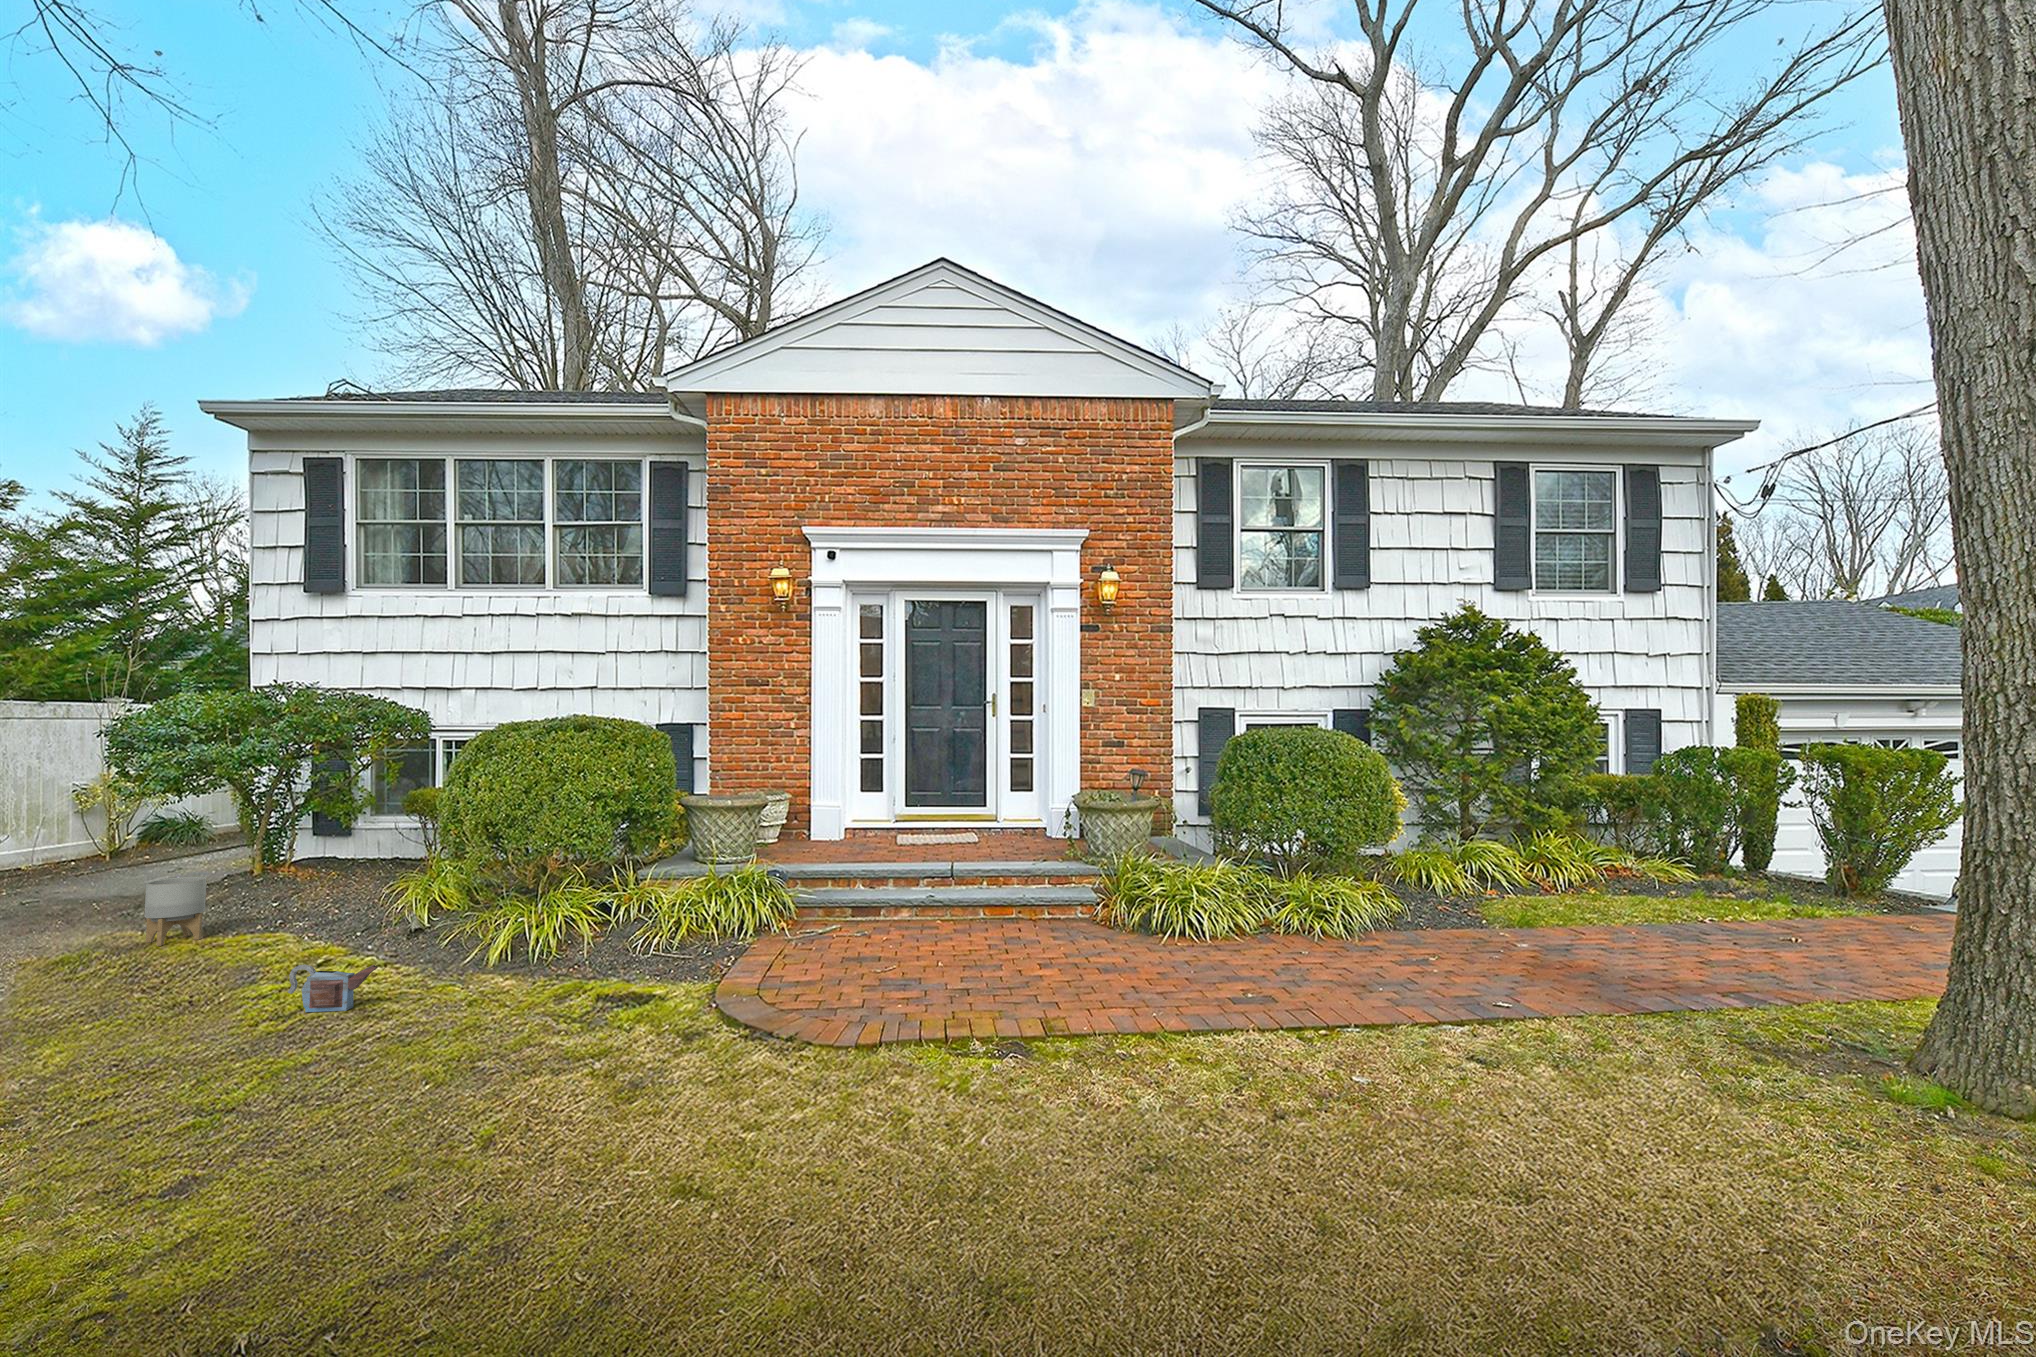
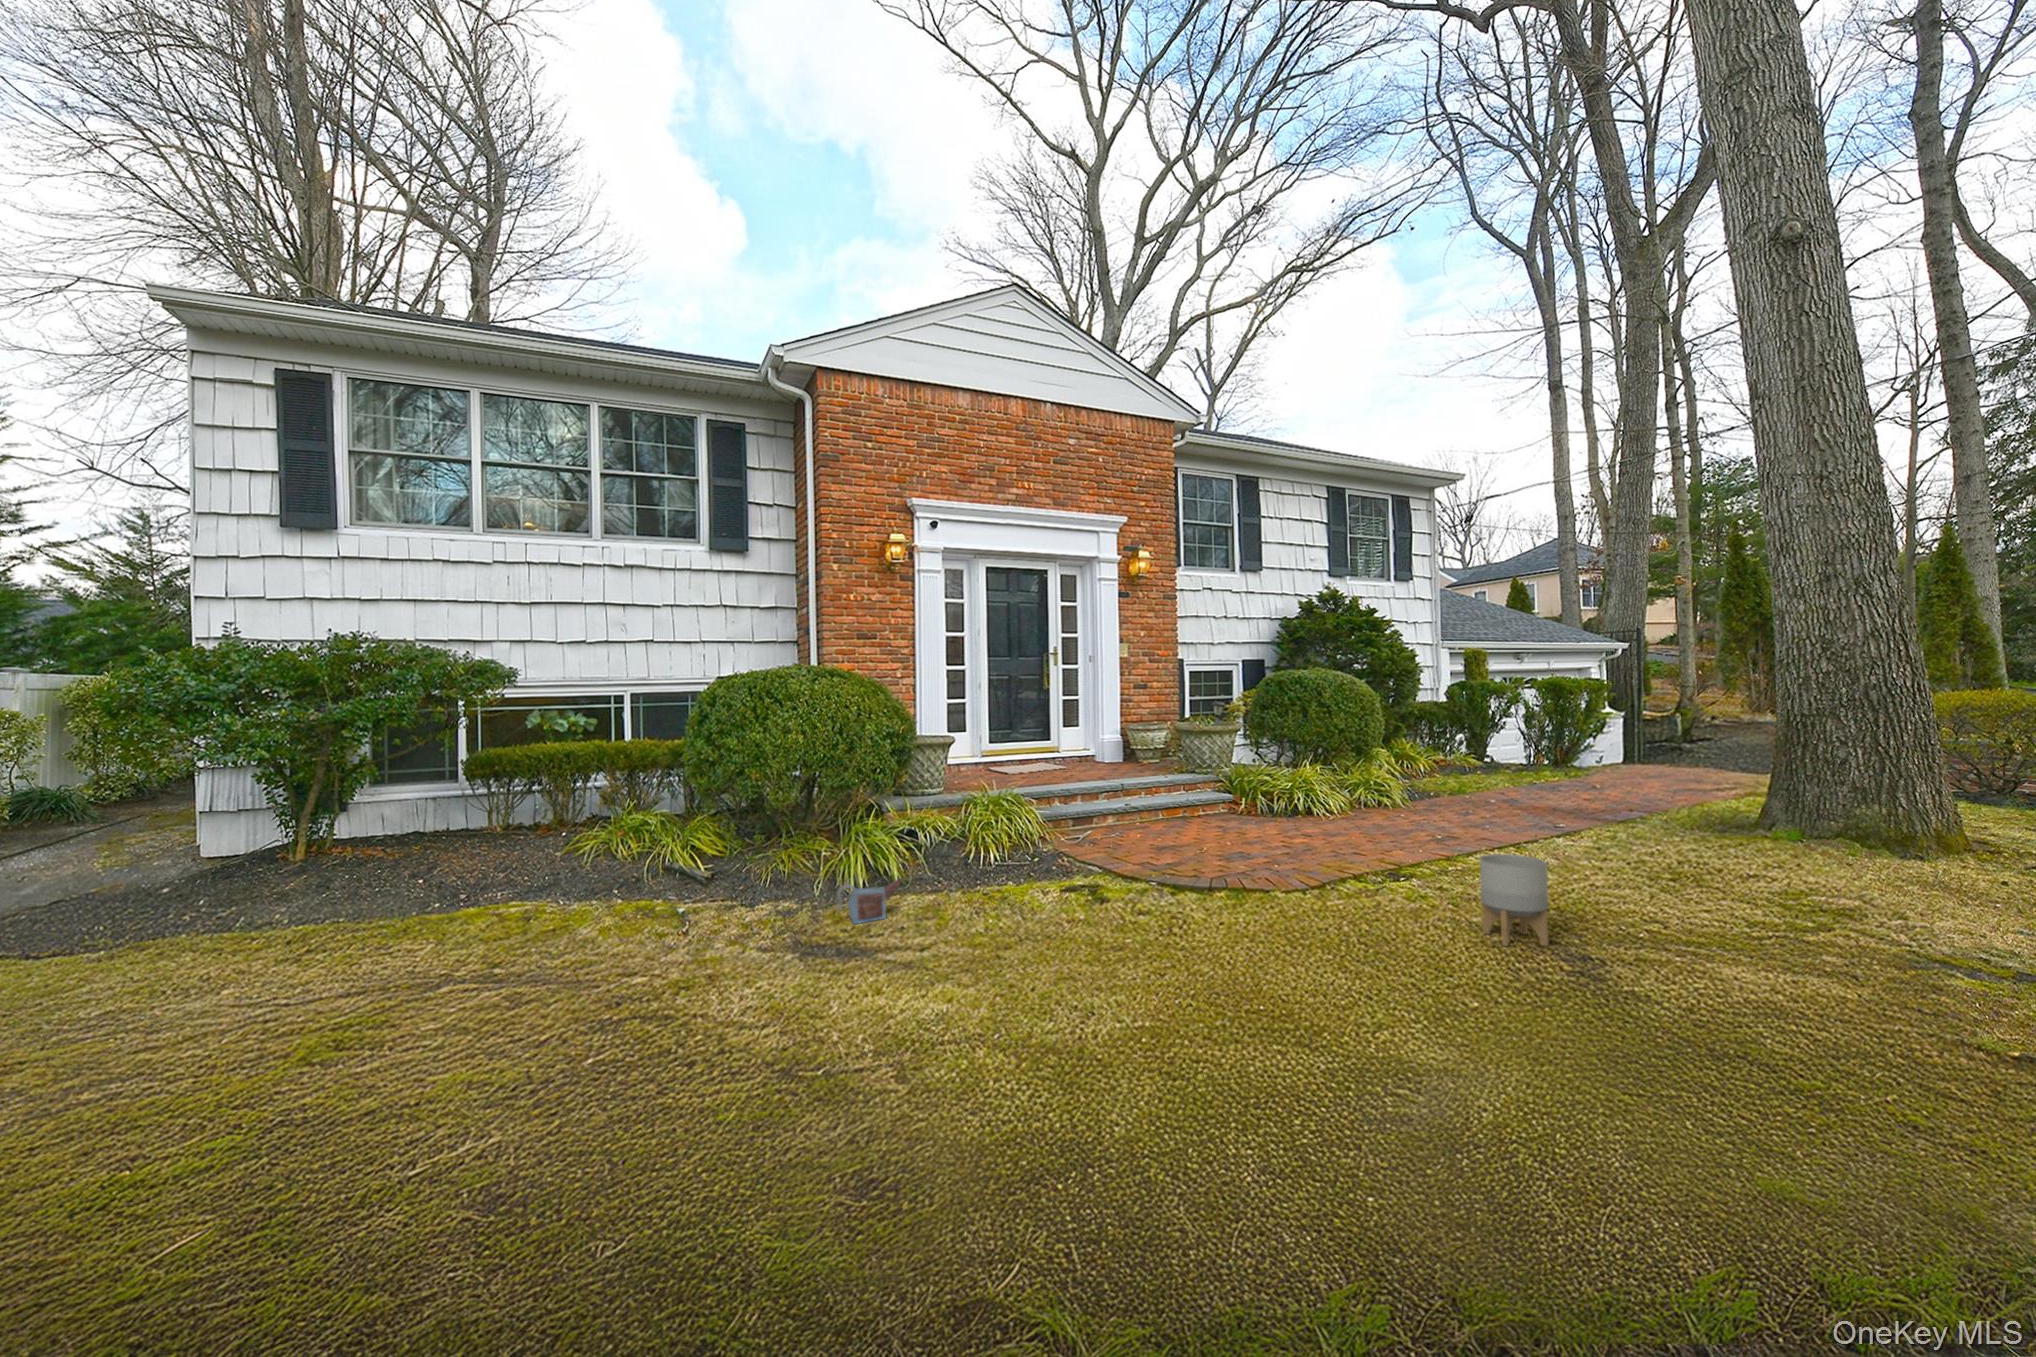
planter: present [144,877,206,946] -> present [1480,854,1549,946]

